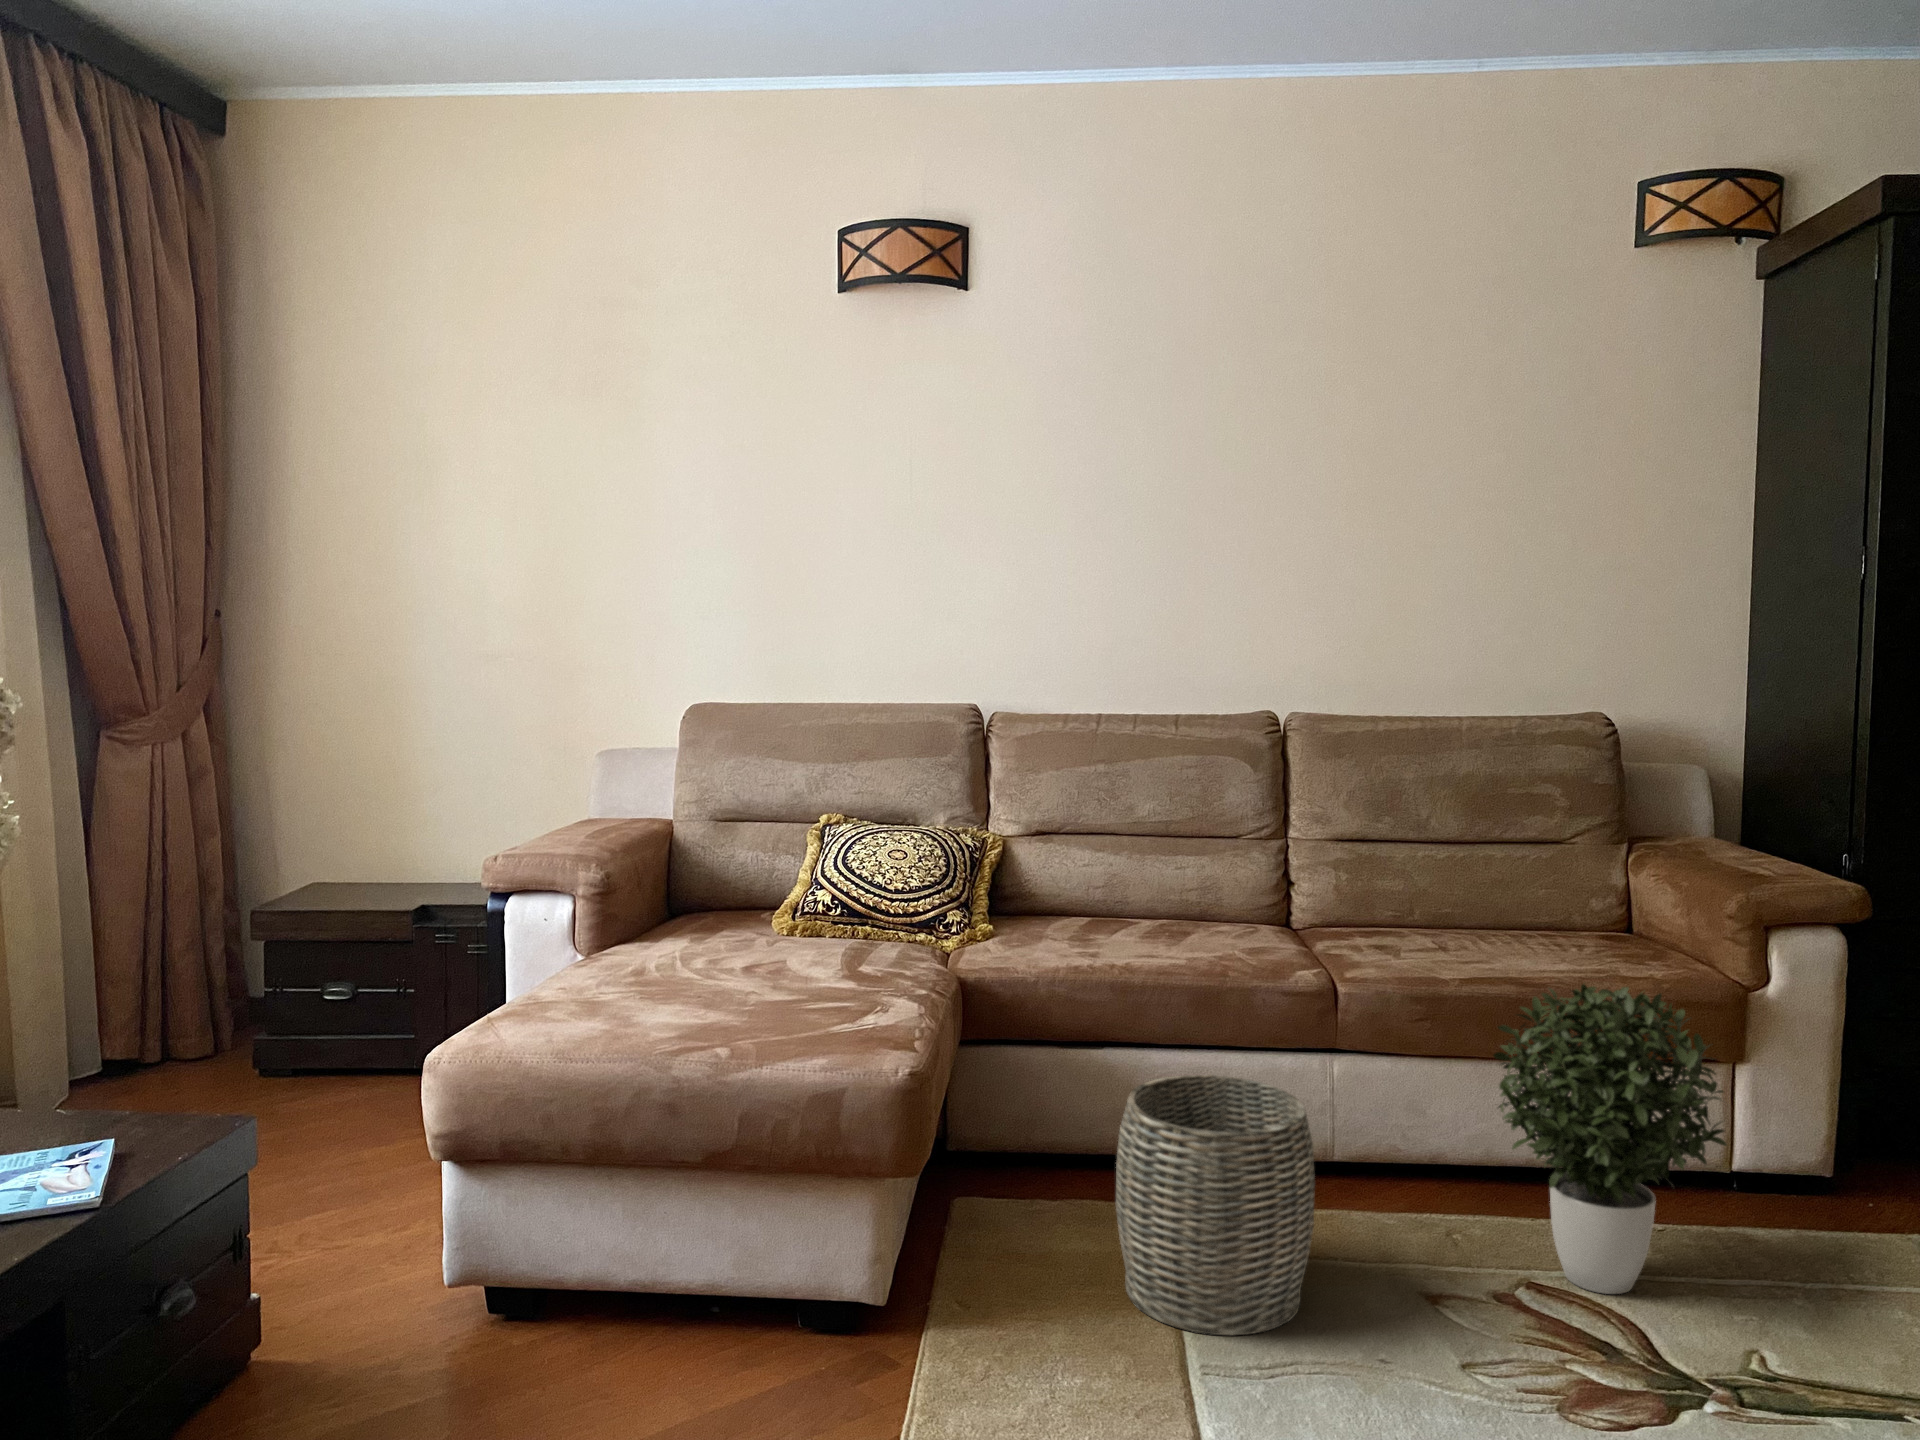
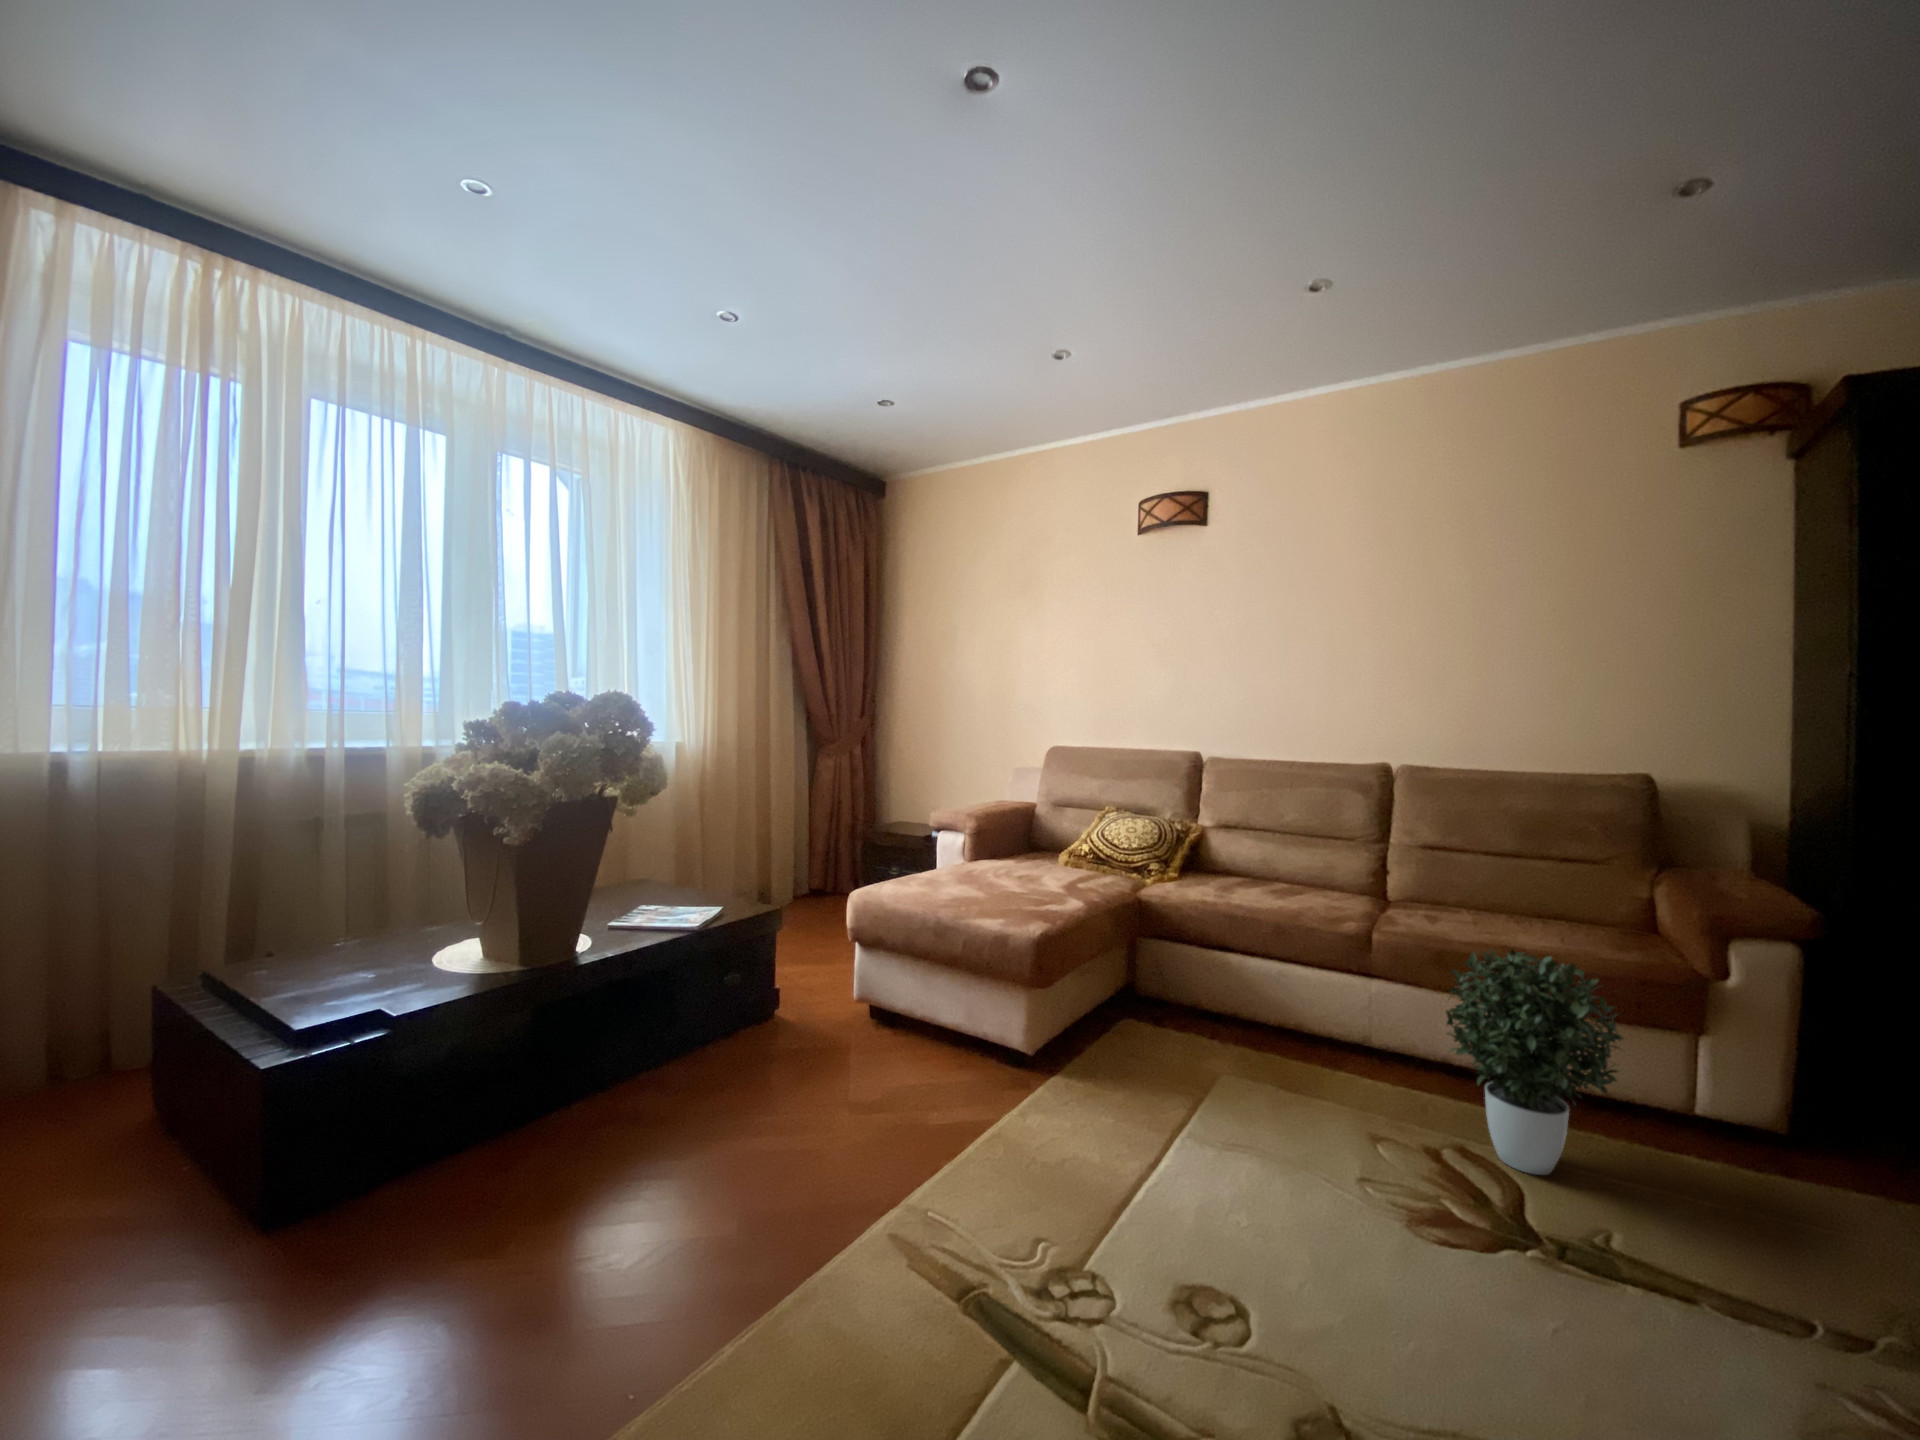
woven basket: present [1116,1075,1315,1335] -> none [1173,966,1297,1124]

